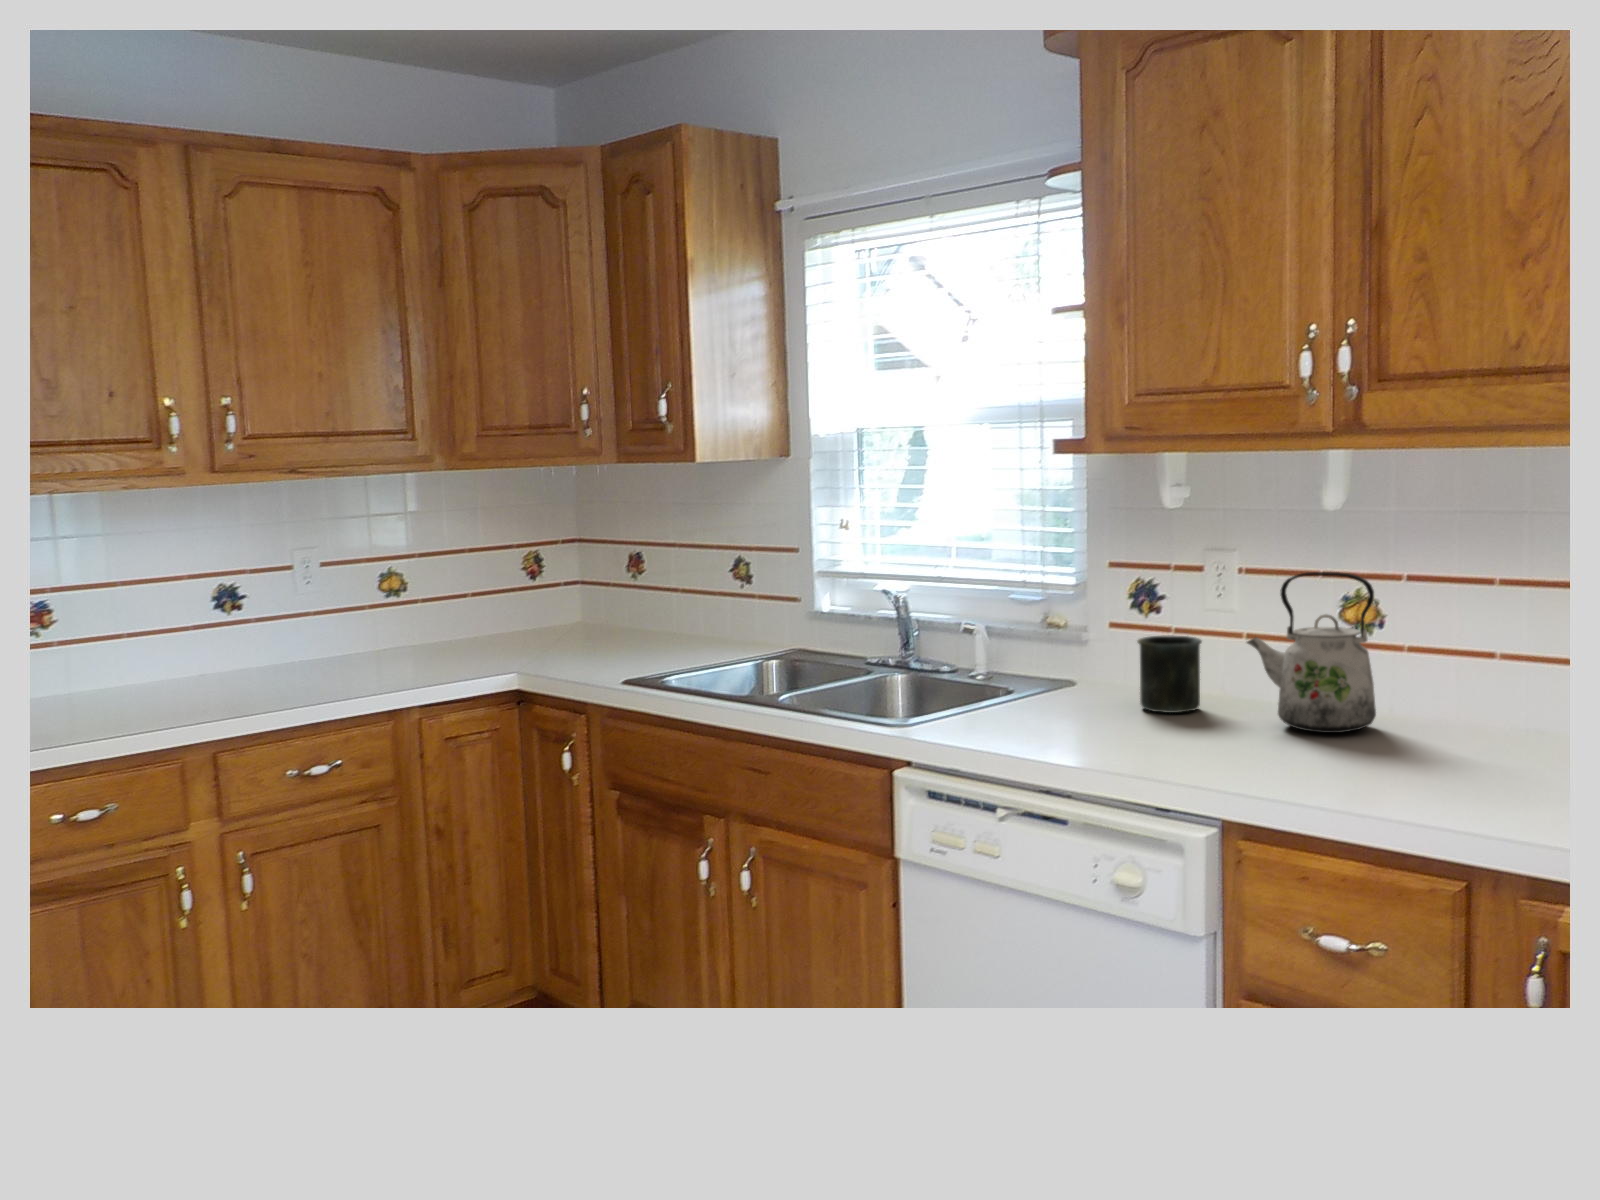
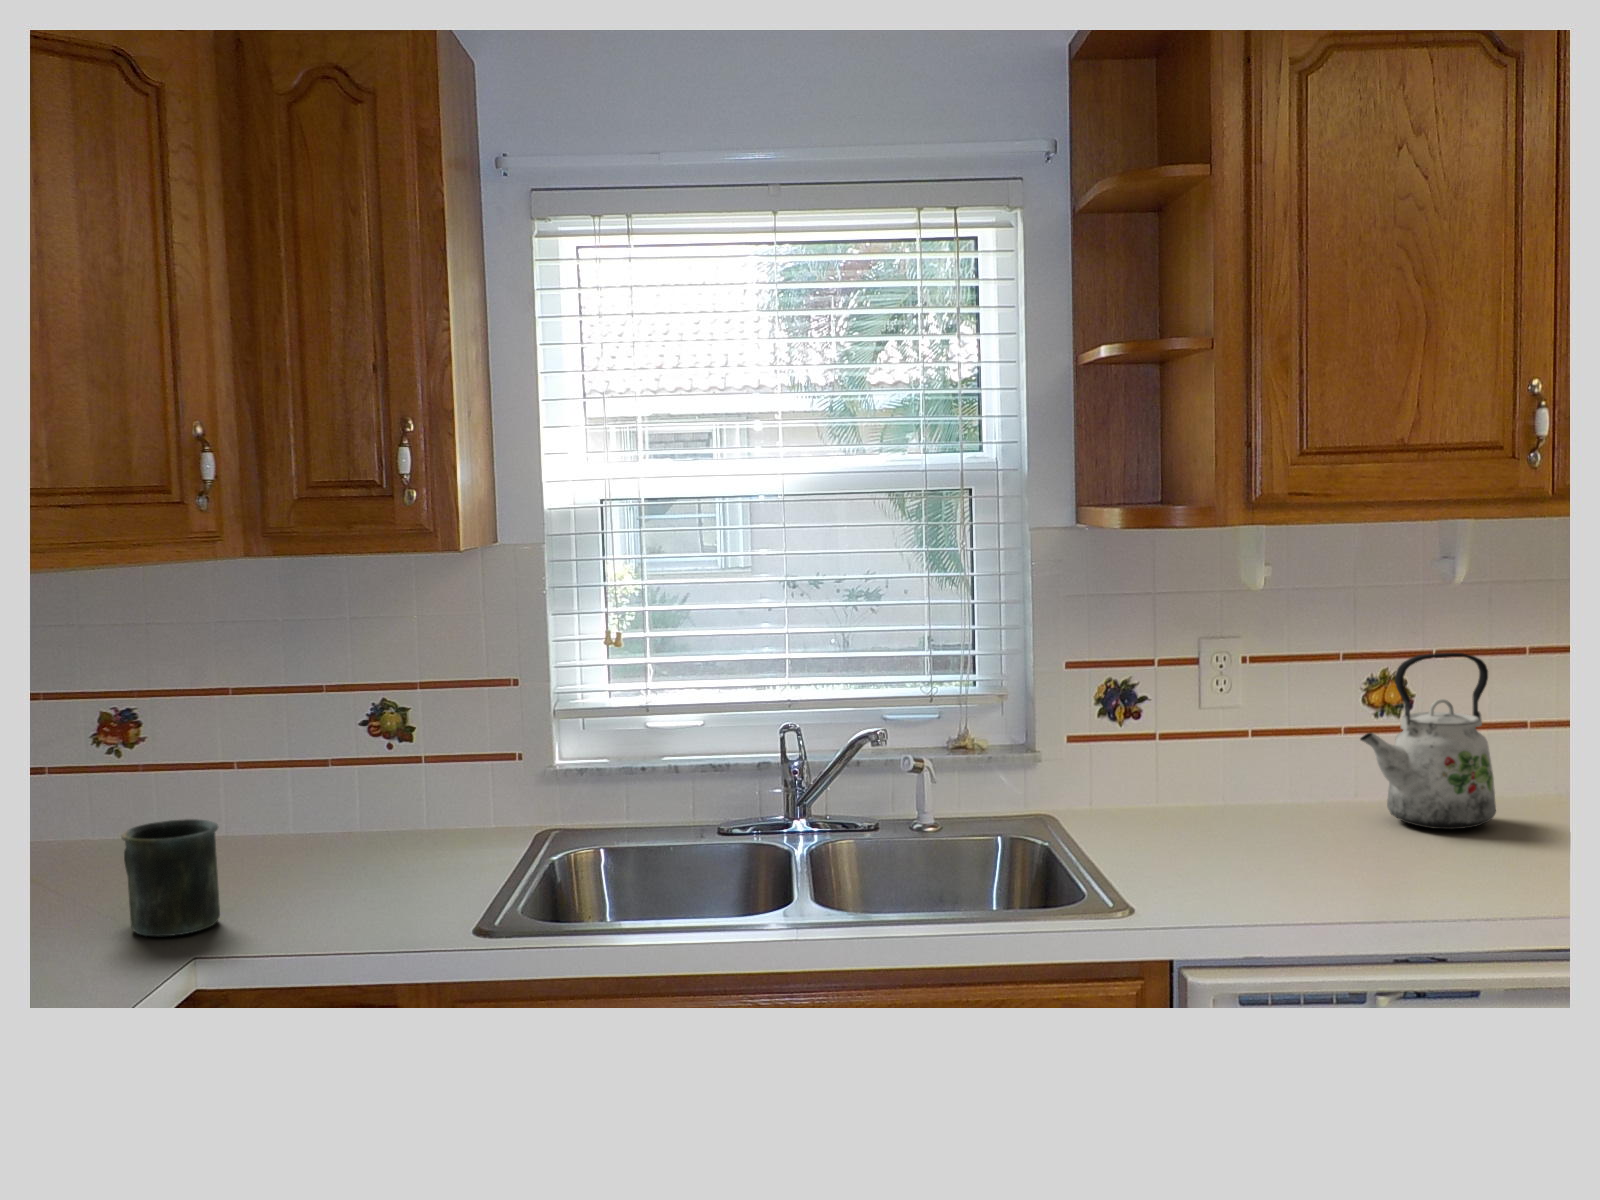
mug: present [1137,636,1202,713] -> present [121,819,220,936]

